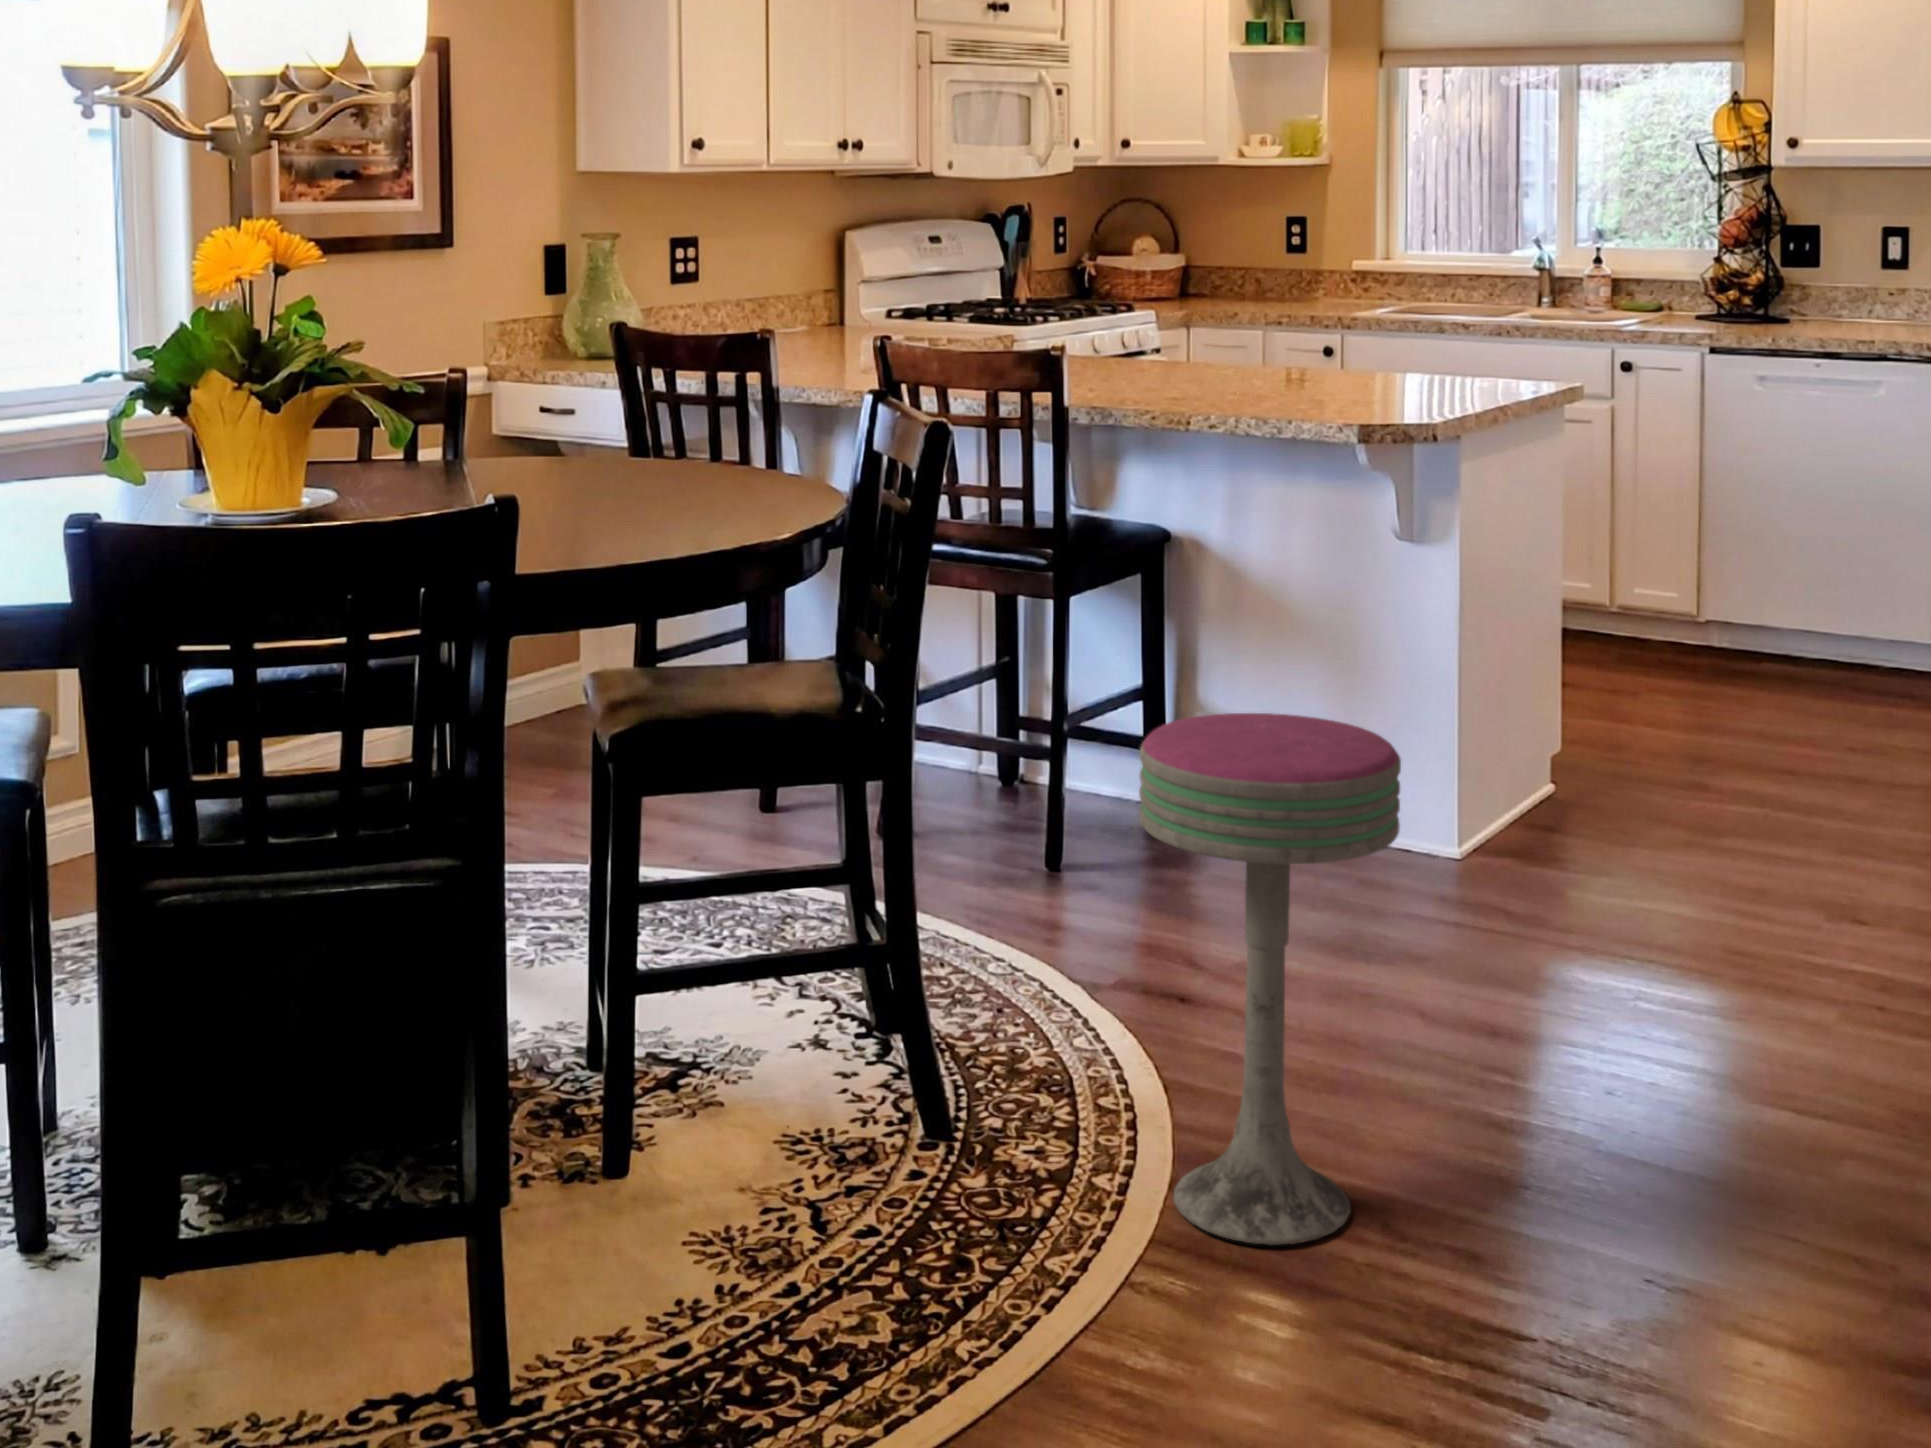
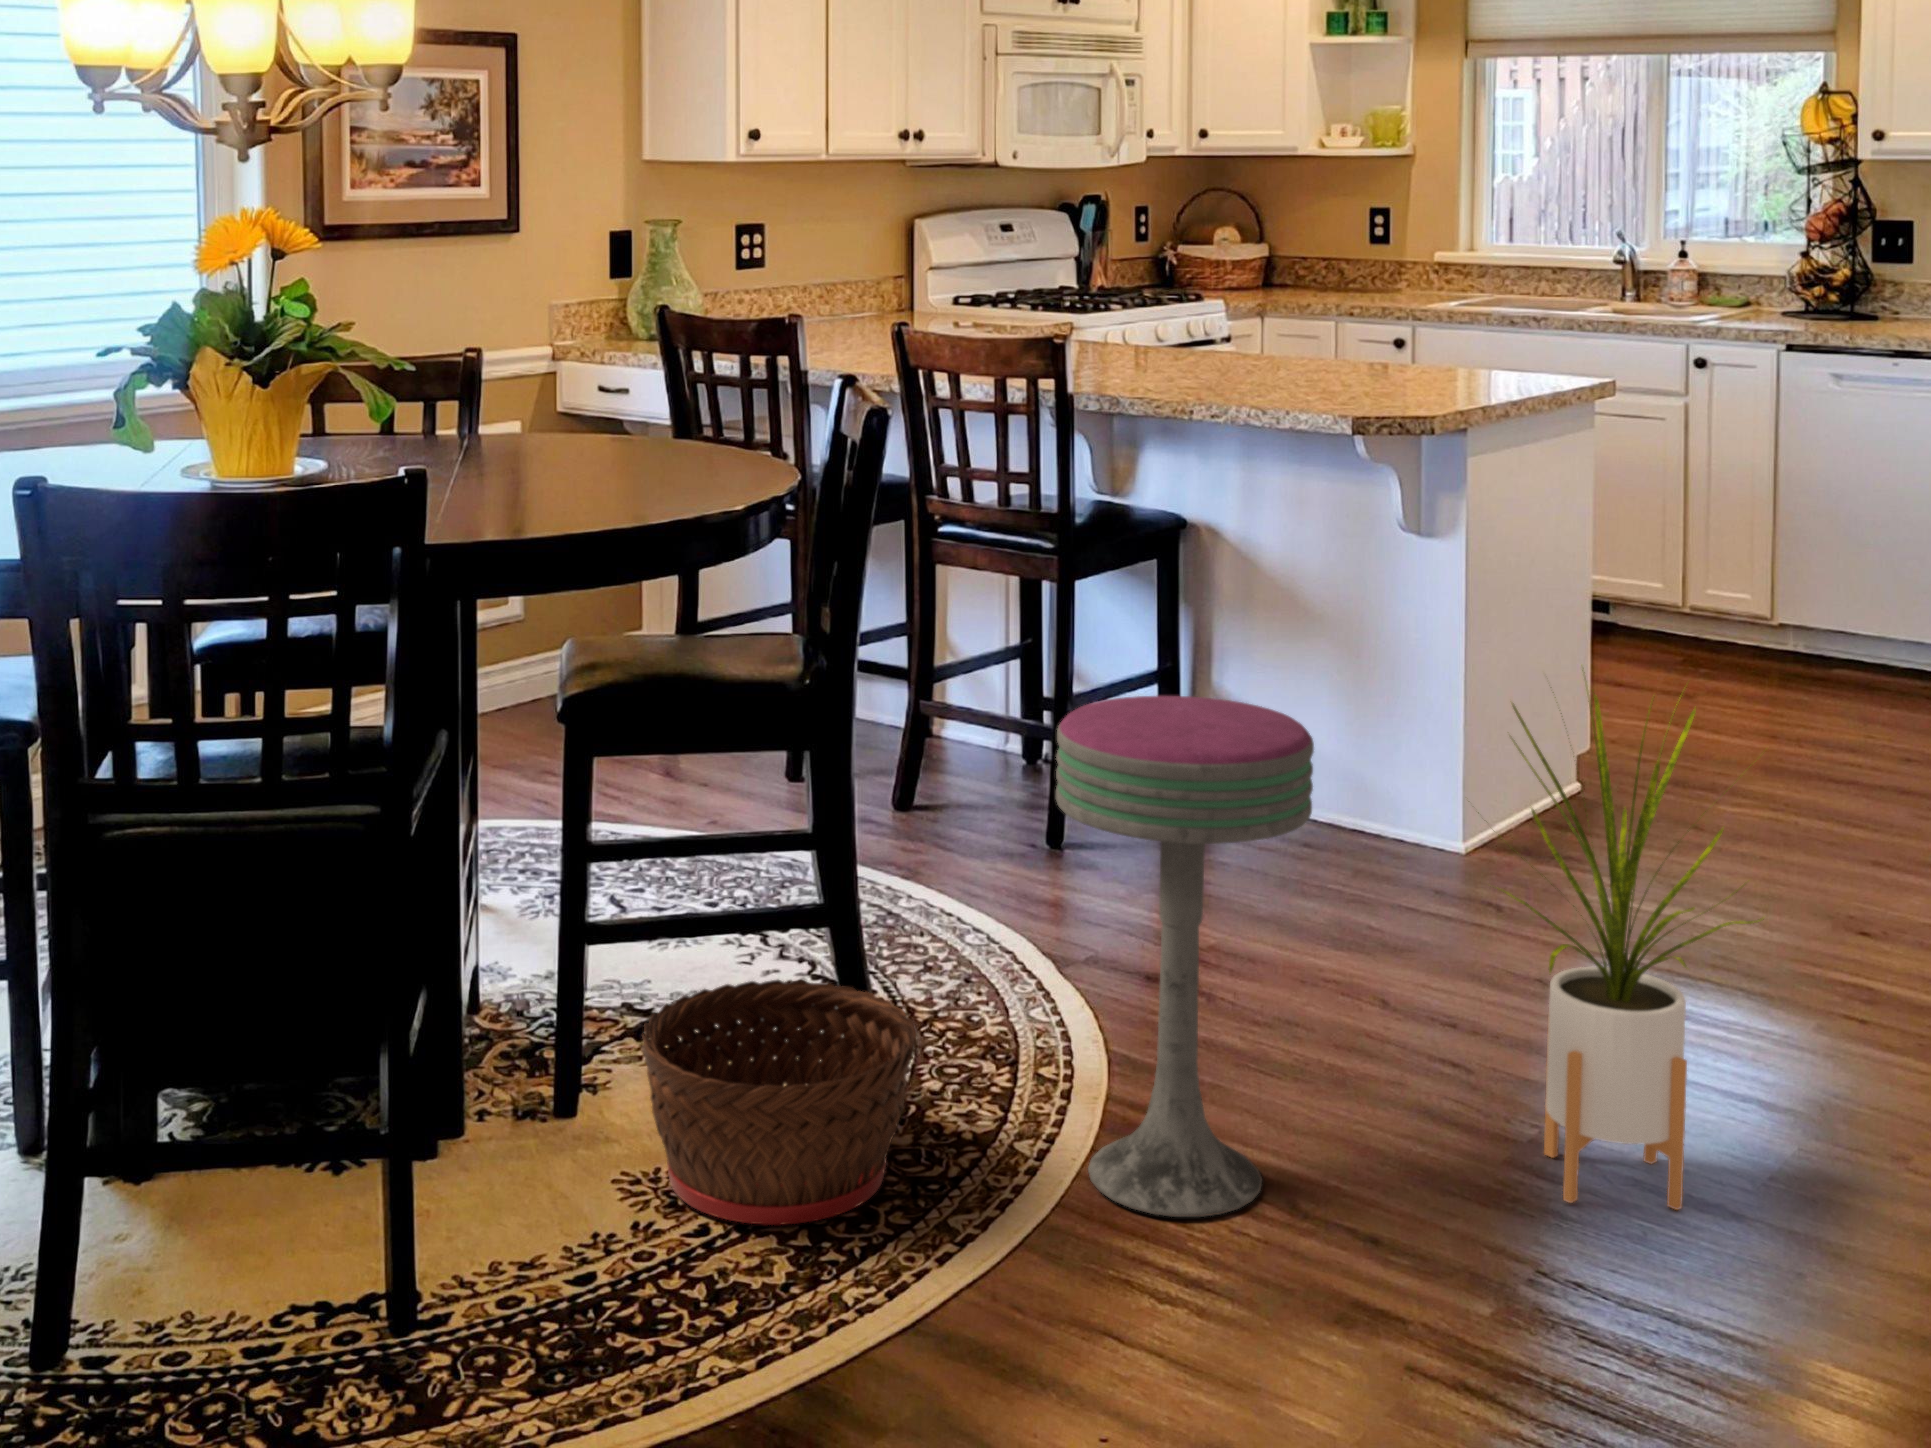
house plant: none [1545,668,1842,1207] -> present [1478,670,1763,1210]
basket: none [714,1020,1000,1279] -> present [642,980,916,1225]

